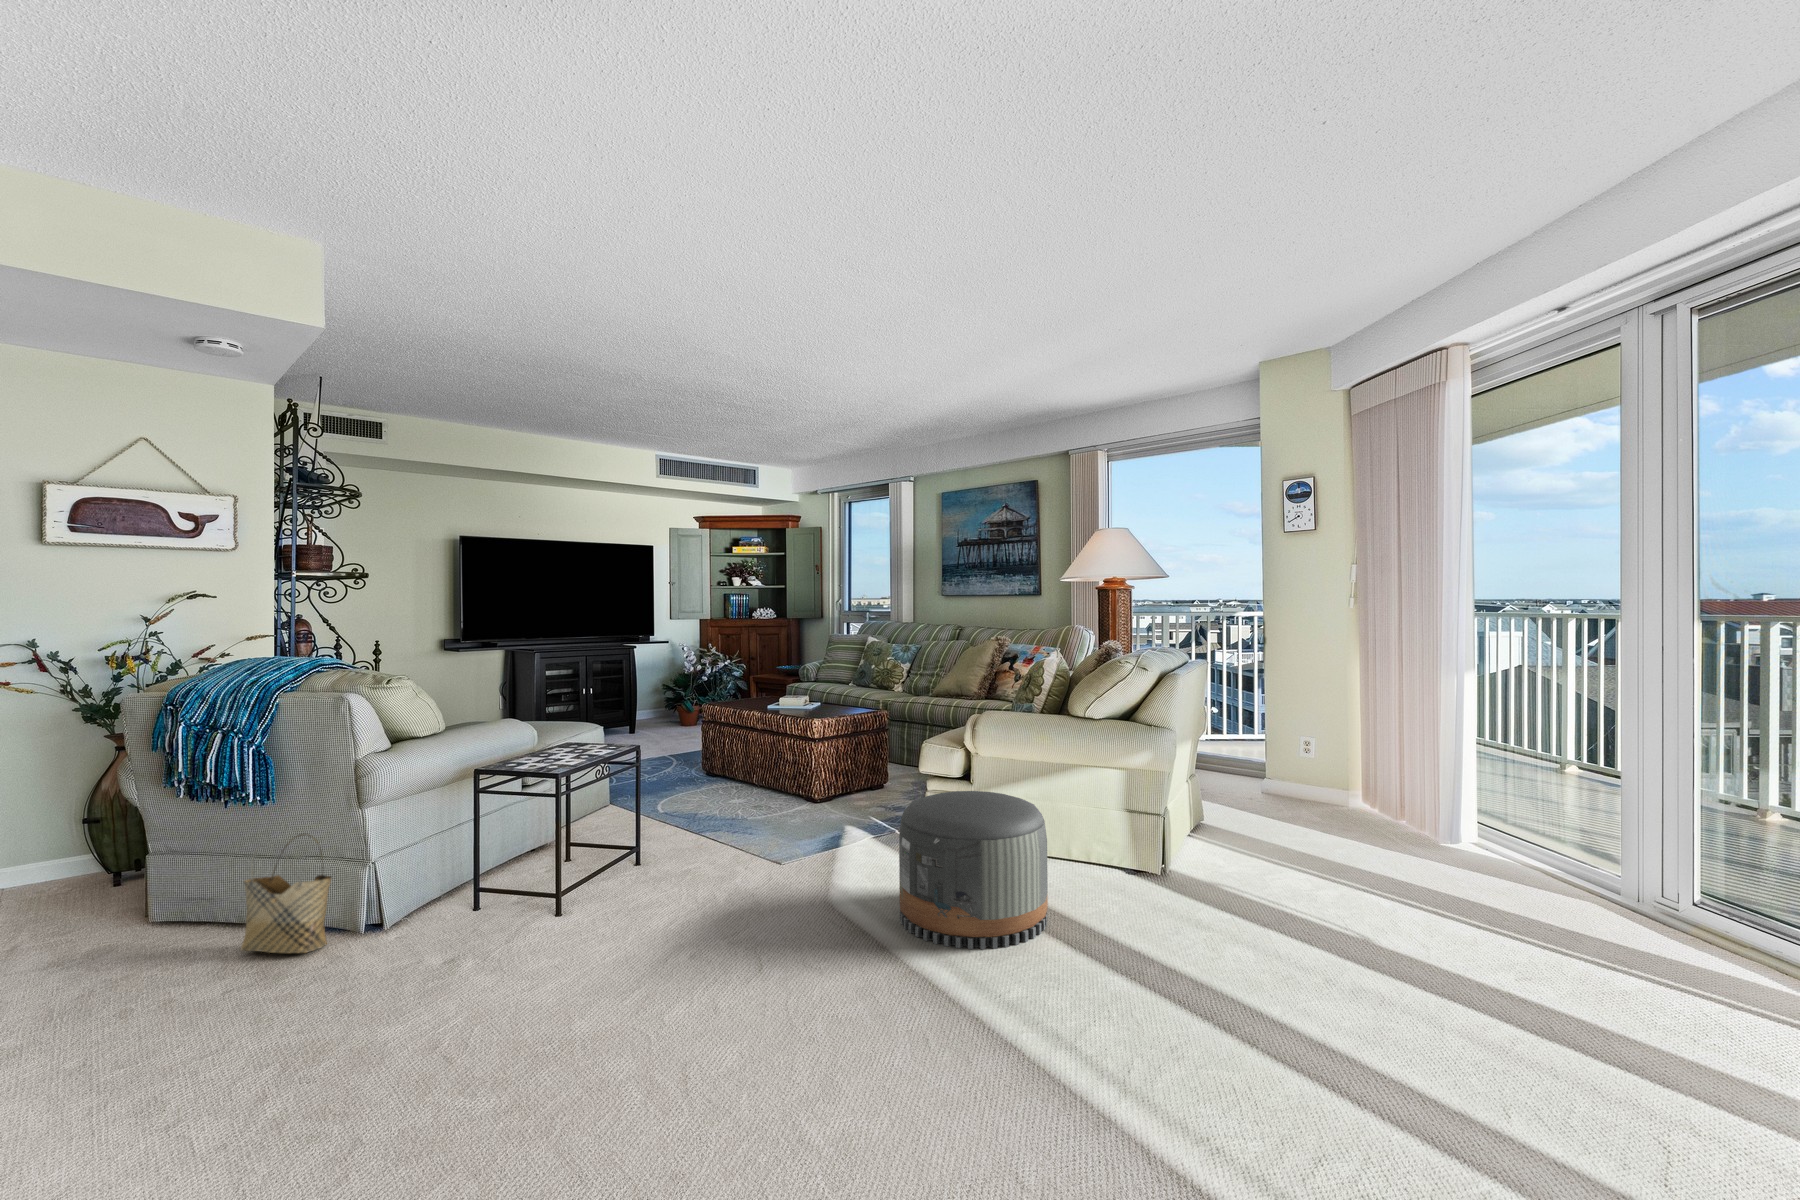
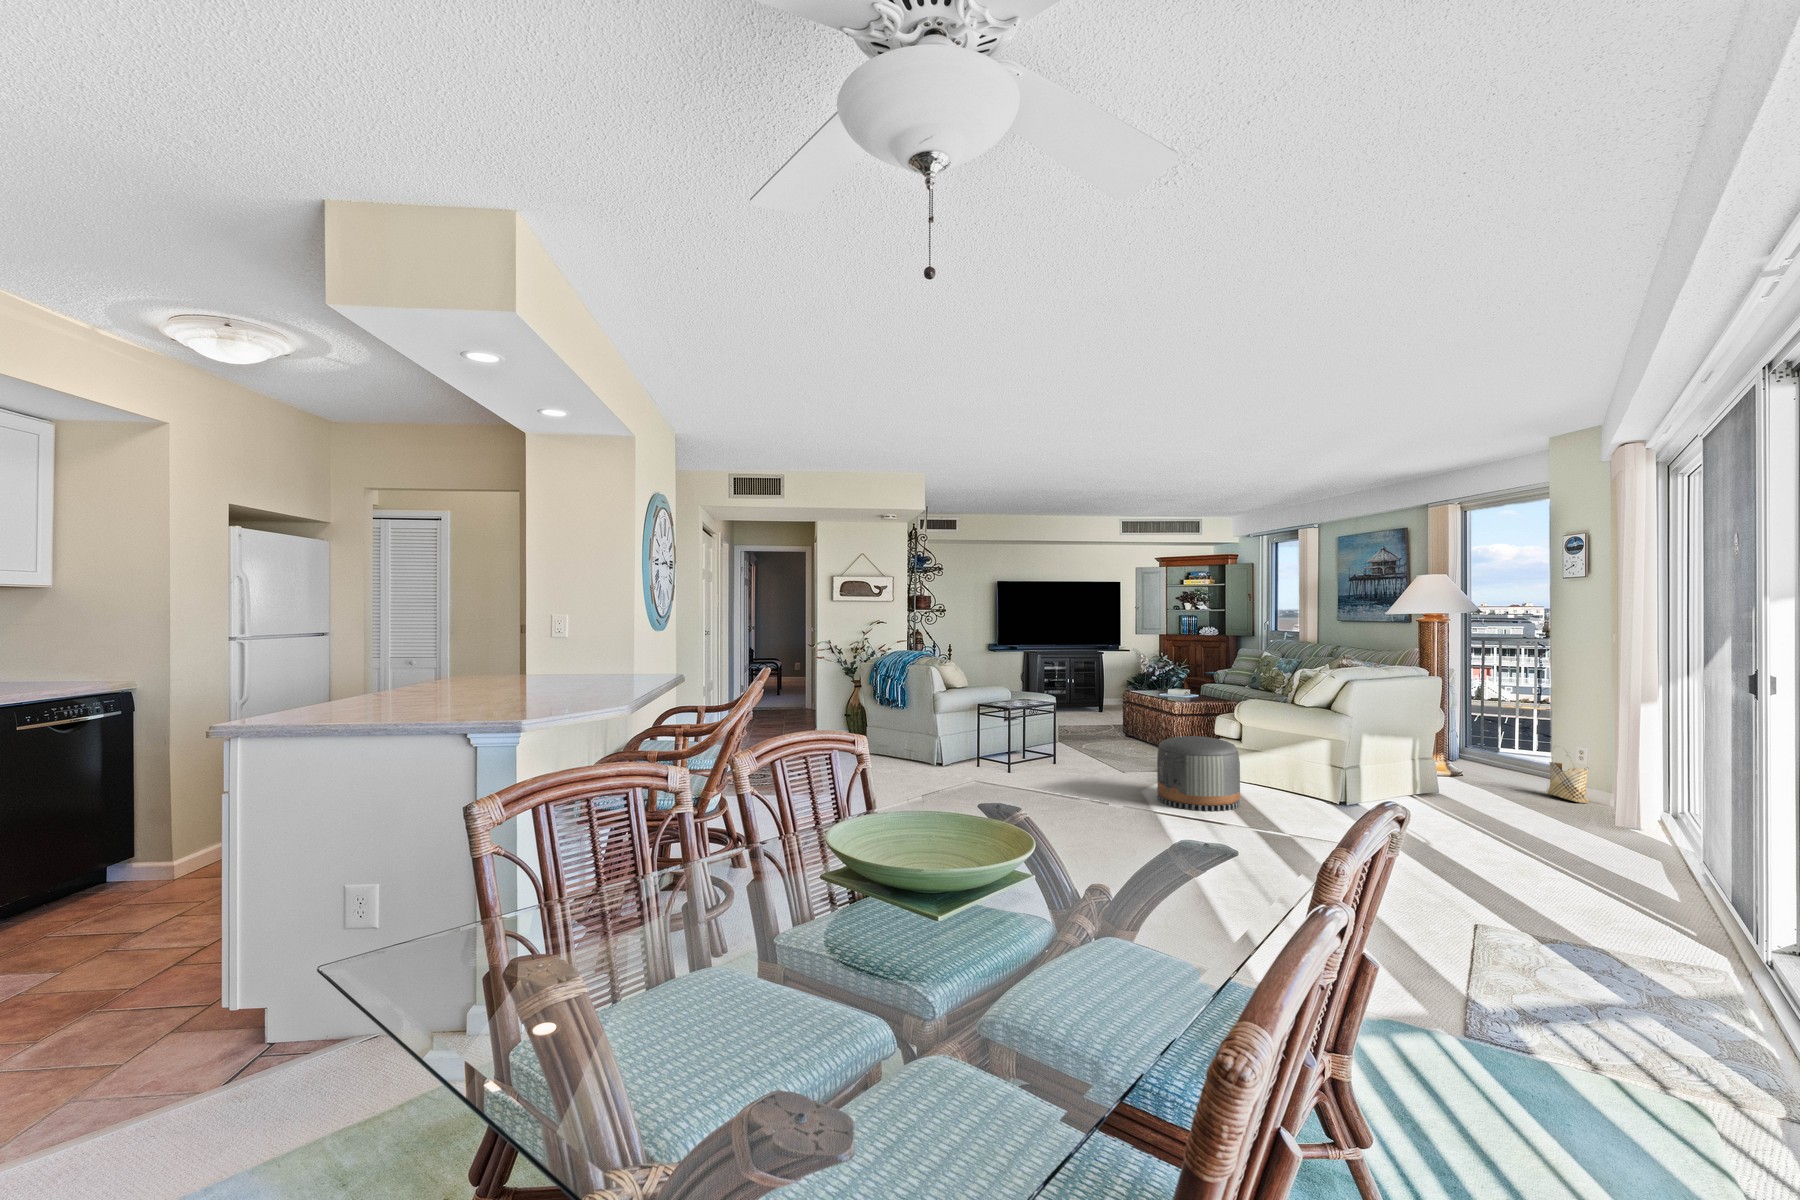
woven basket: present [241,834,332,953] -> present [1548,747,1589,803]

